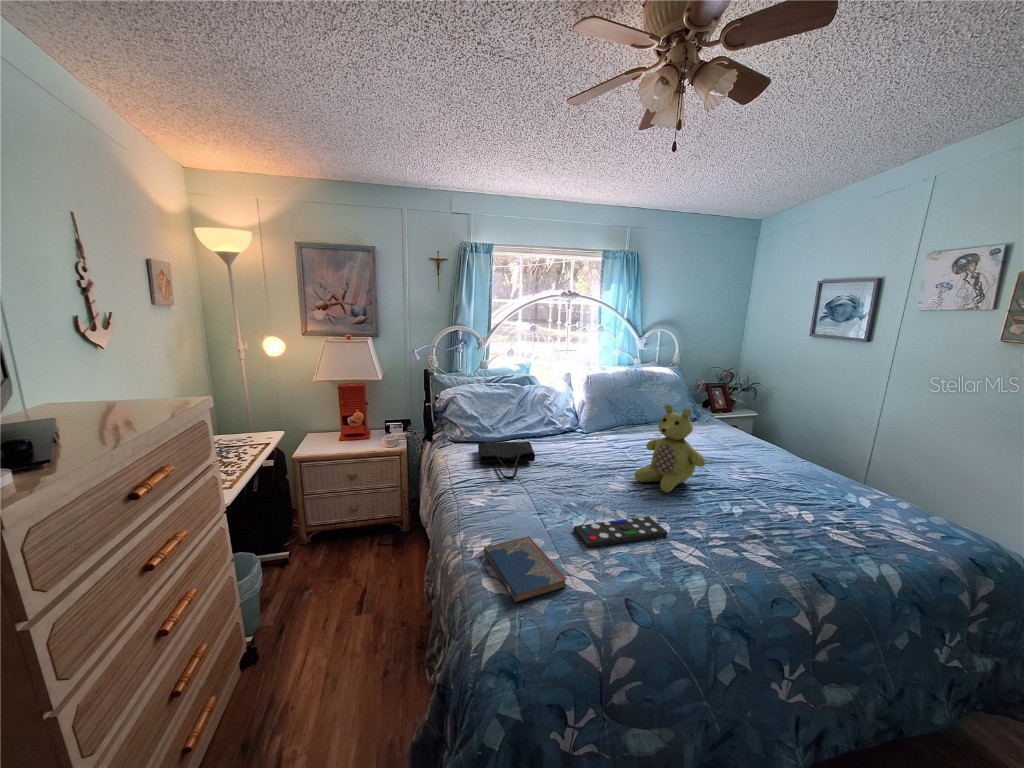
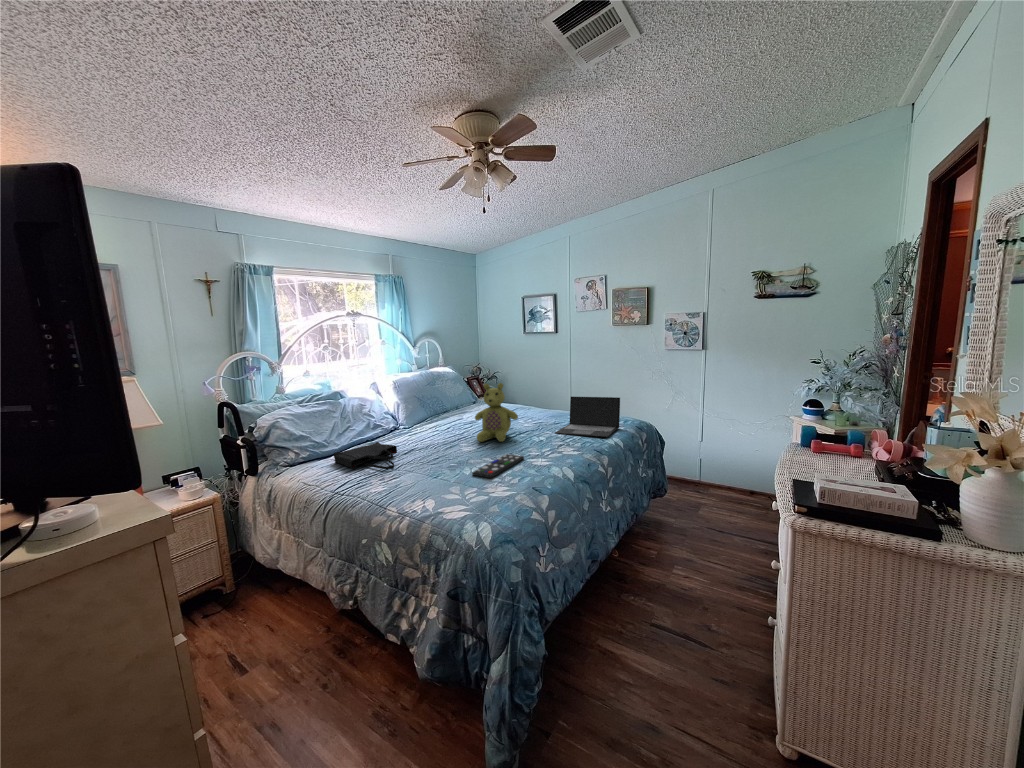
laptop: none [765,456,937,560] -> present [555,397,620,437]
hardcover book: present [484,536,567,602] -> none [432,486,502,512]

